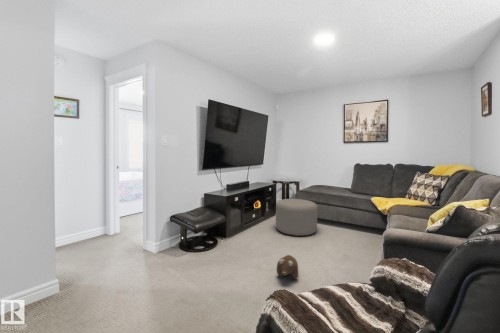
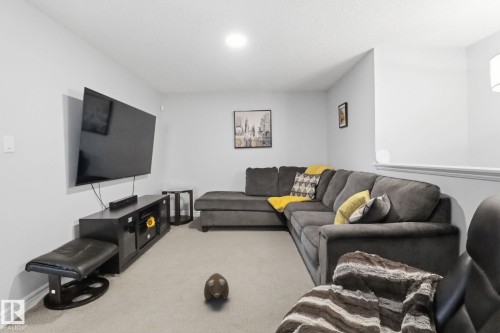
ottoman: present [276,199,318,236] -> none [177,209,223,250]

